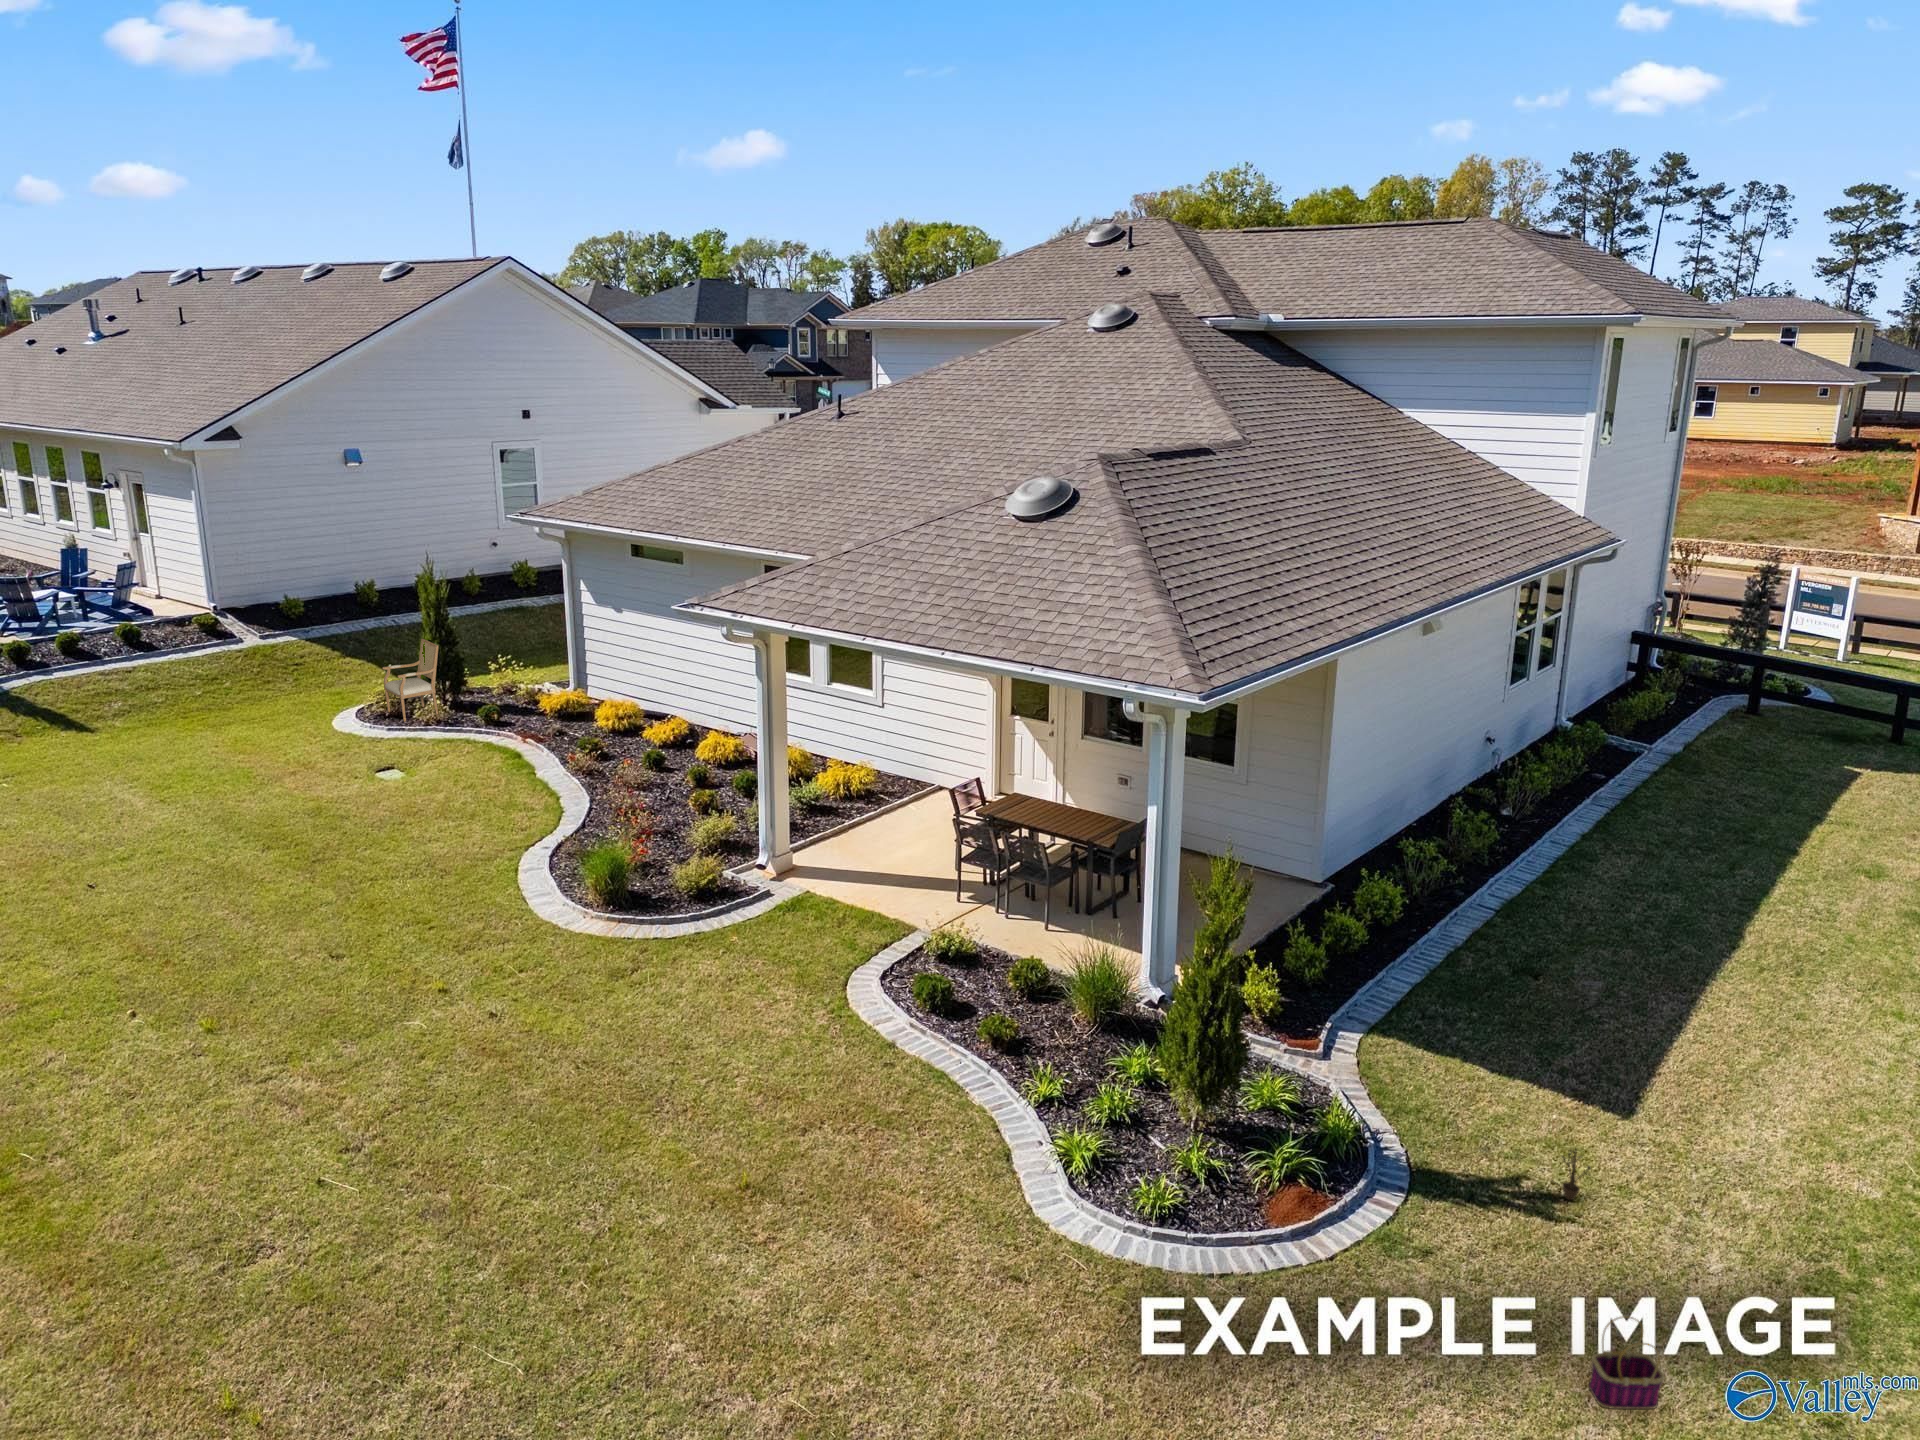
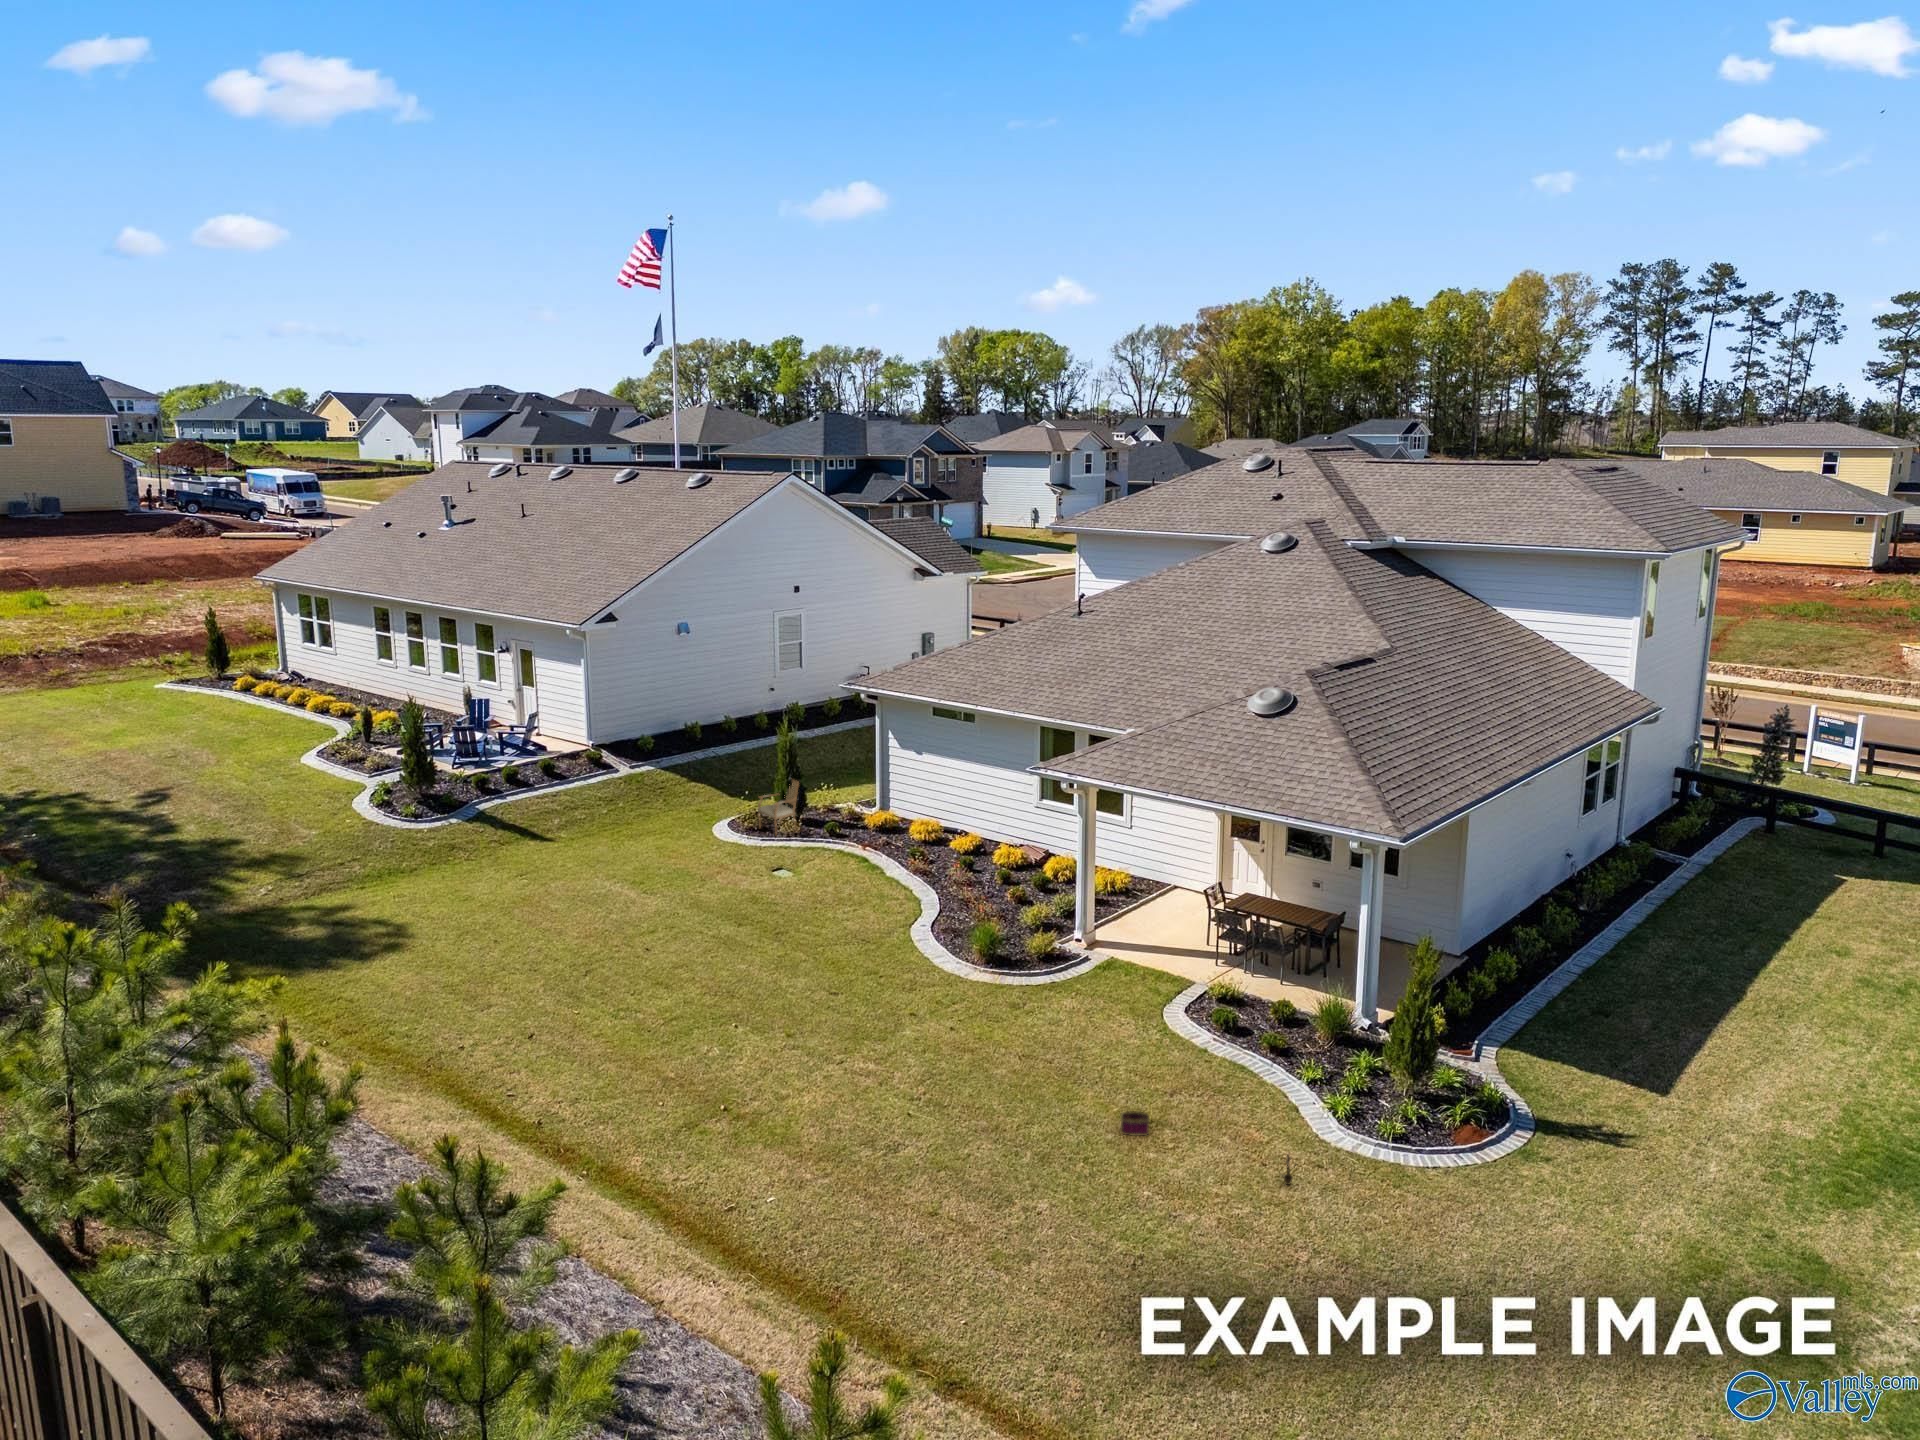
decorative plant: present [1555,1149,1591,1200] -> present [1283,1155,1296,1185]
basket: present [1589,1316,1665,1409] -> present [1120,1106,1150,1135]

